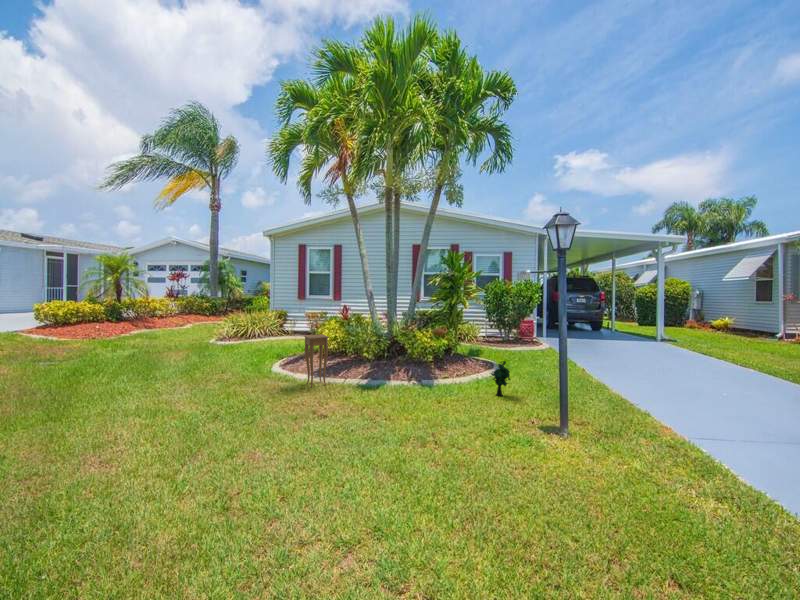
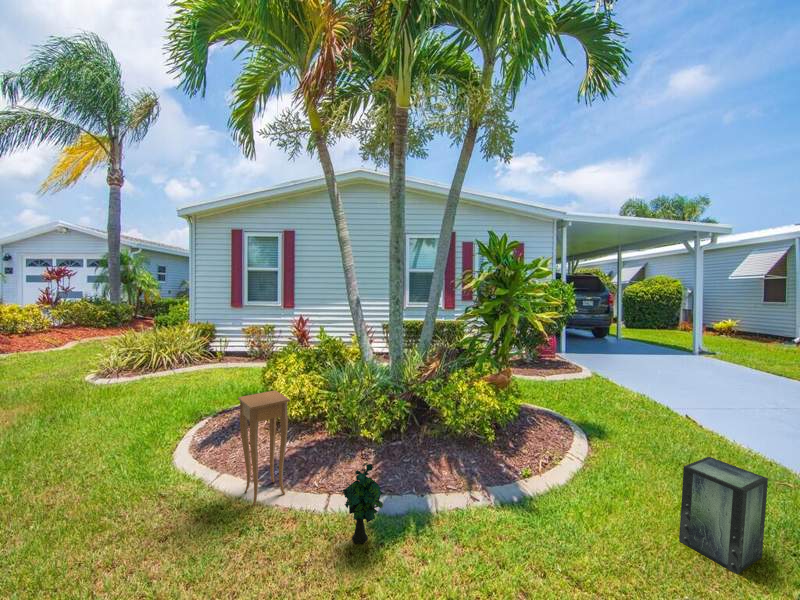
decorative plant: present [491,361,510,396] -> present [338,463,383,544]
storage box: none [513,367,550,415] -> present [679,457,768,574]

